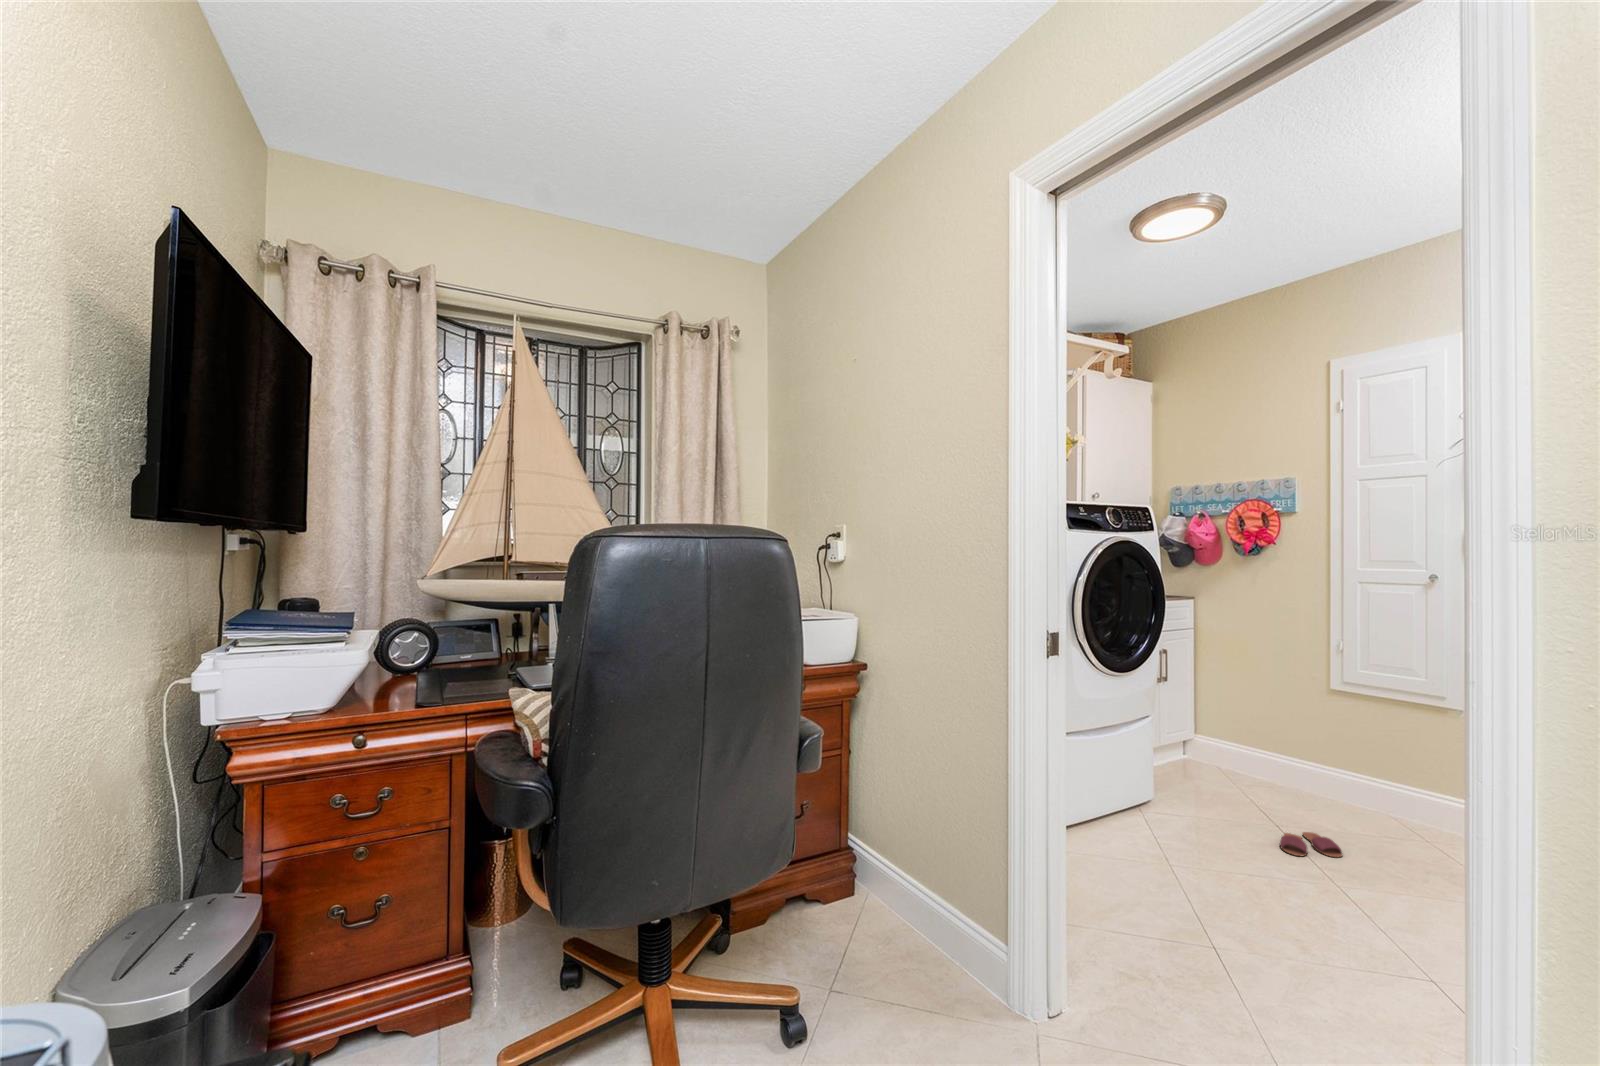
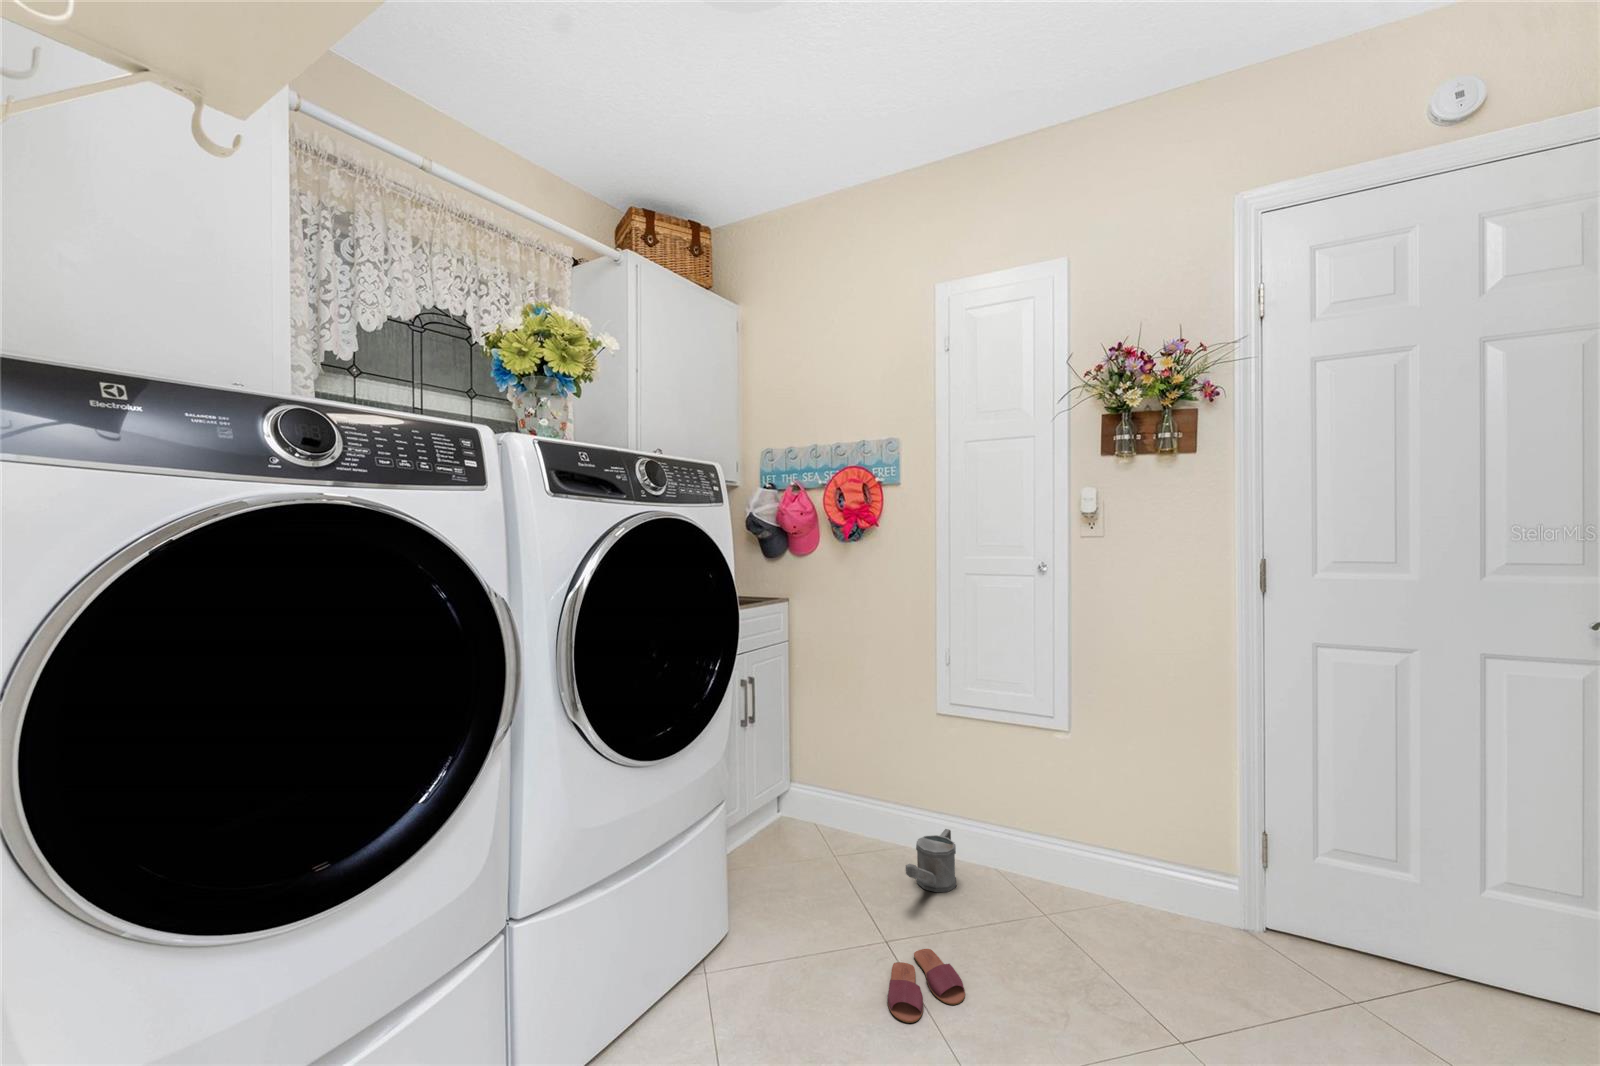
watering can: none [1297,776,1345,815] -> present [906,829,956,892]

